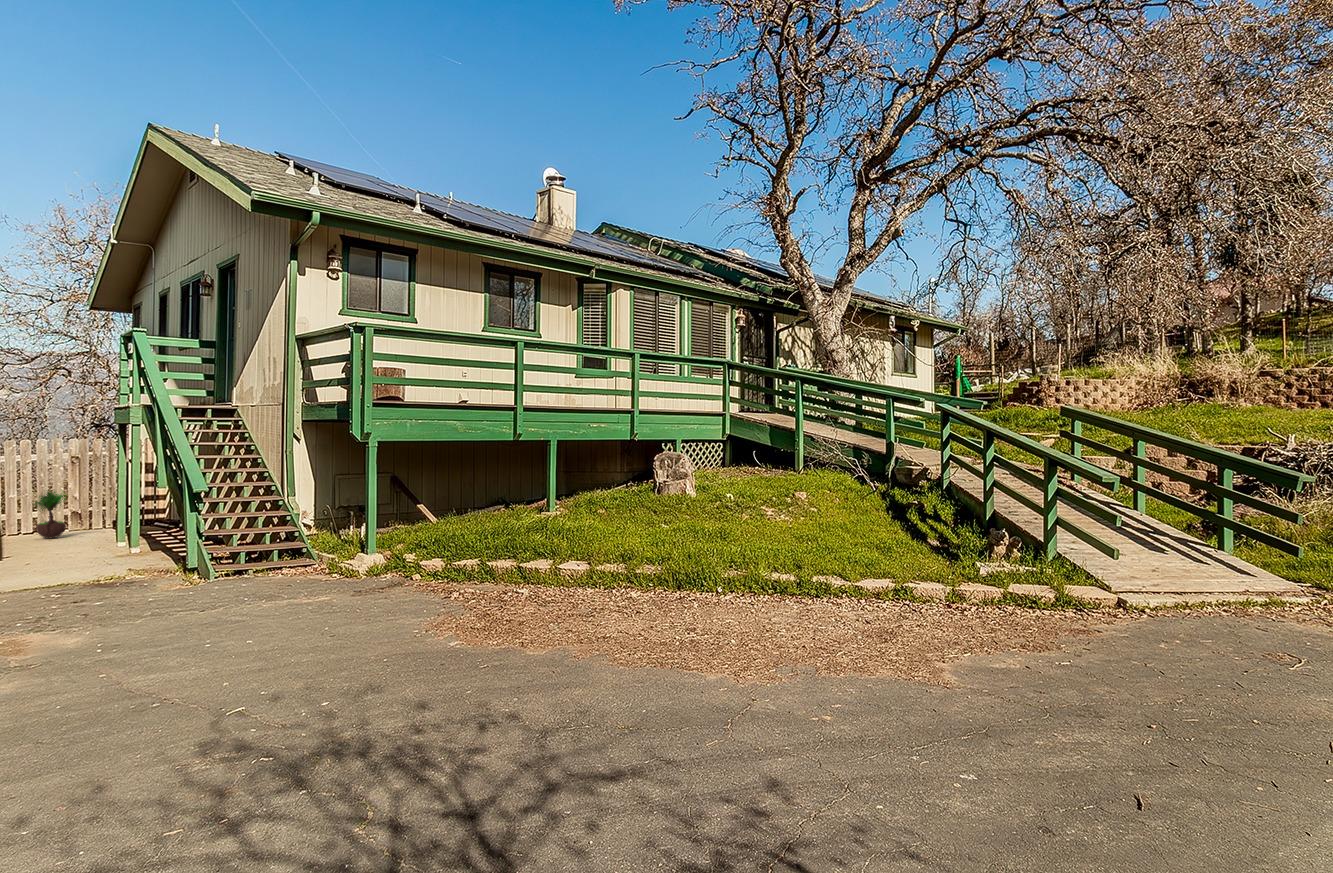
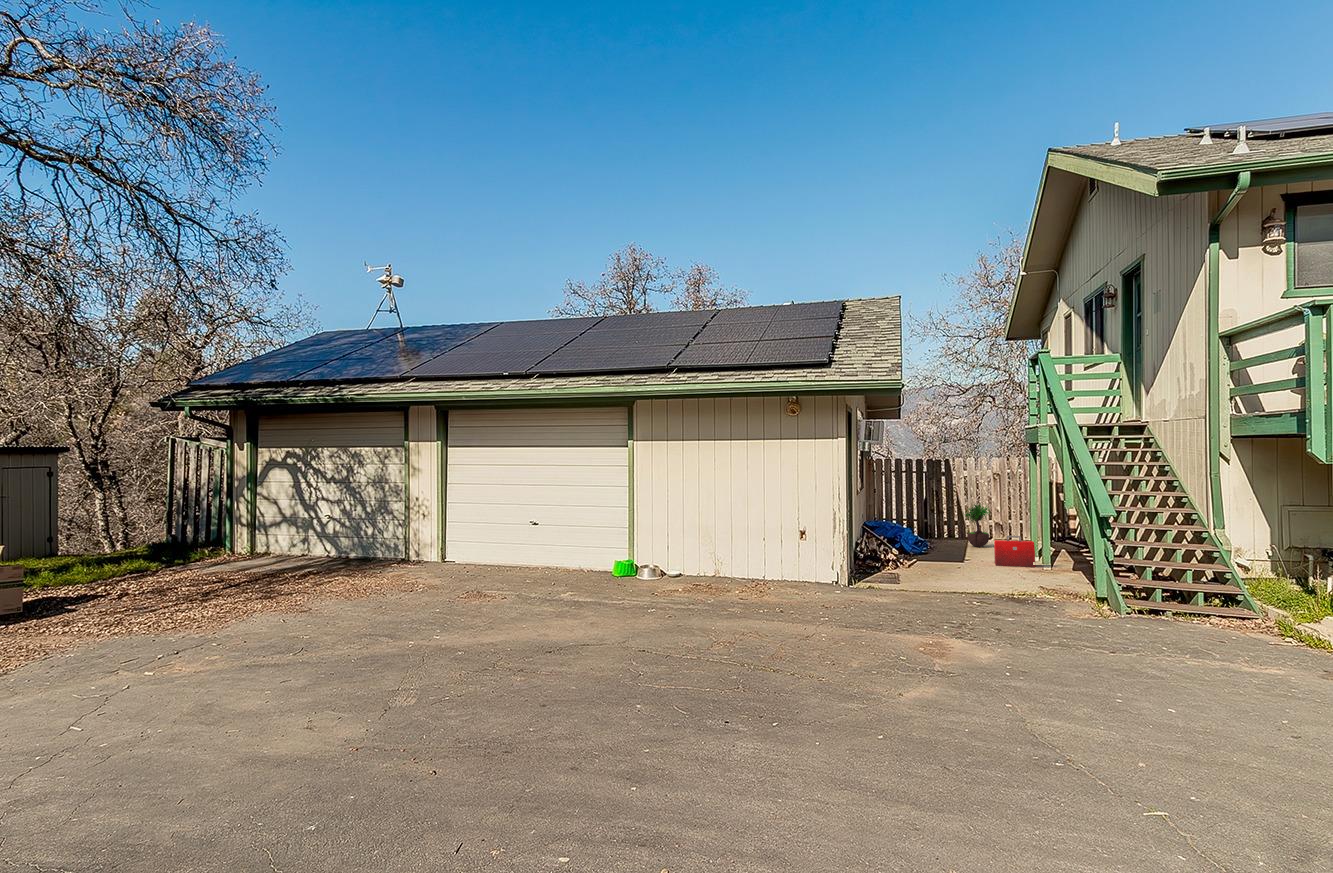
toolbox: none [73,520,123,555] -> present [994,536,1035,567]

